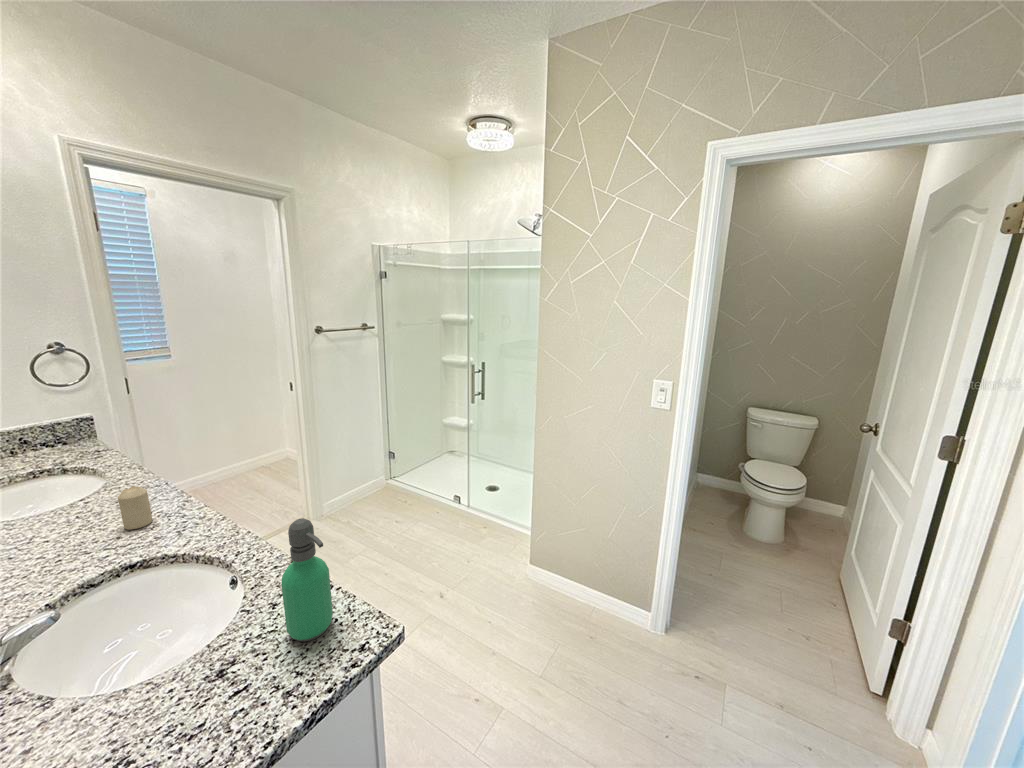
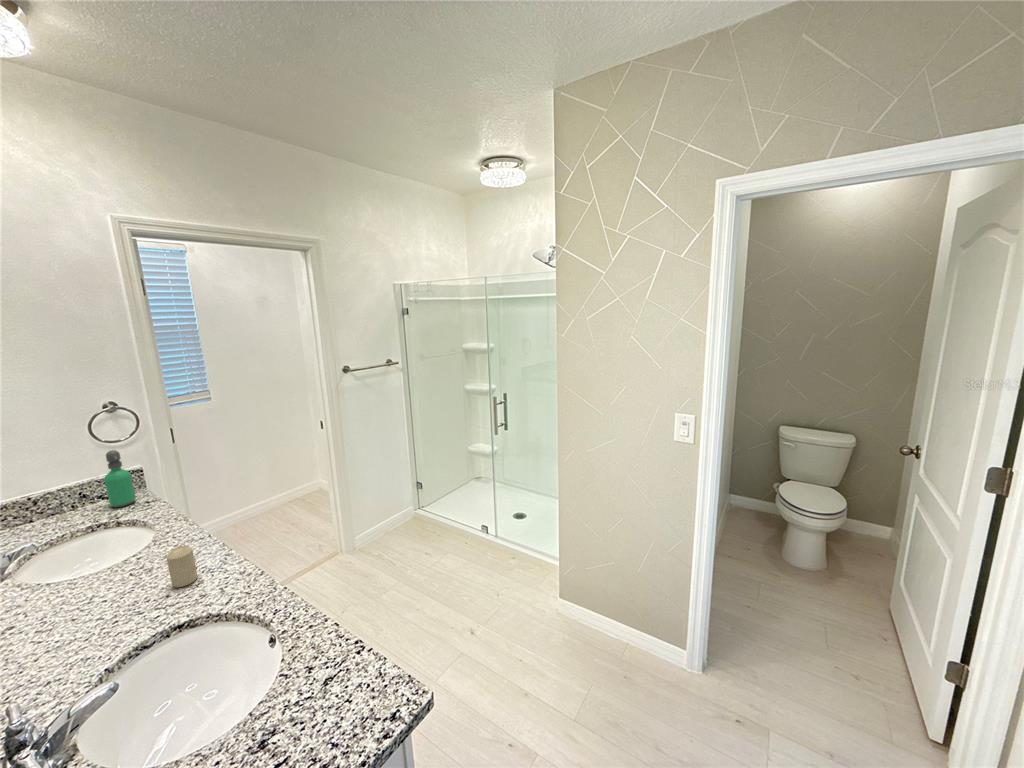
soap dispenser: present [281,518,333,642] -> present [104,450,136,508]

